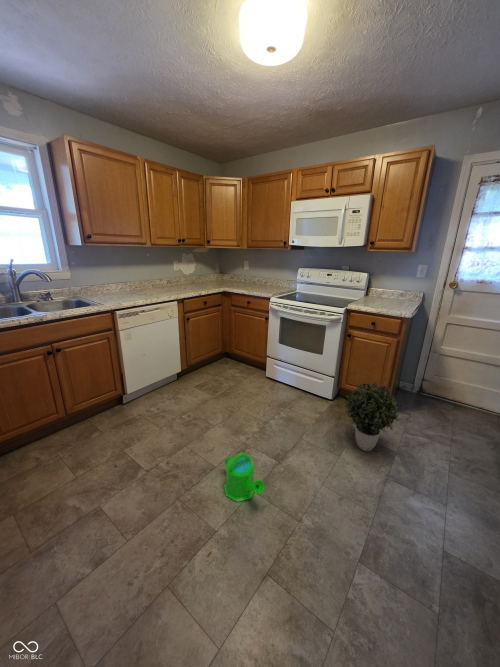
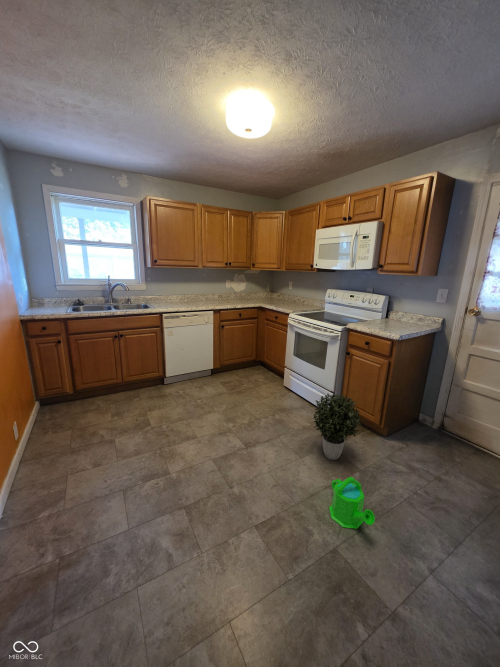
watering can: present [224,453,264,502] -> present [329,477,375,529]

